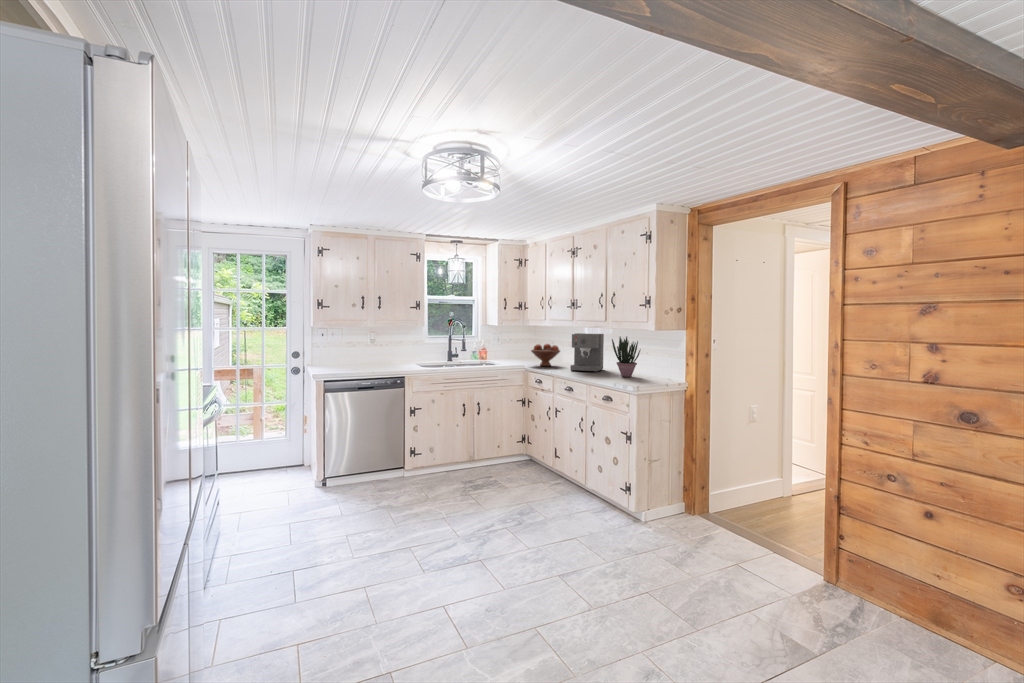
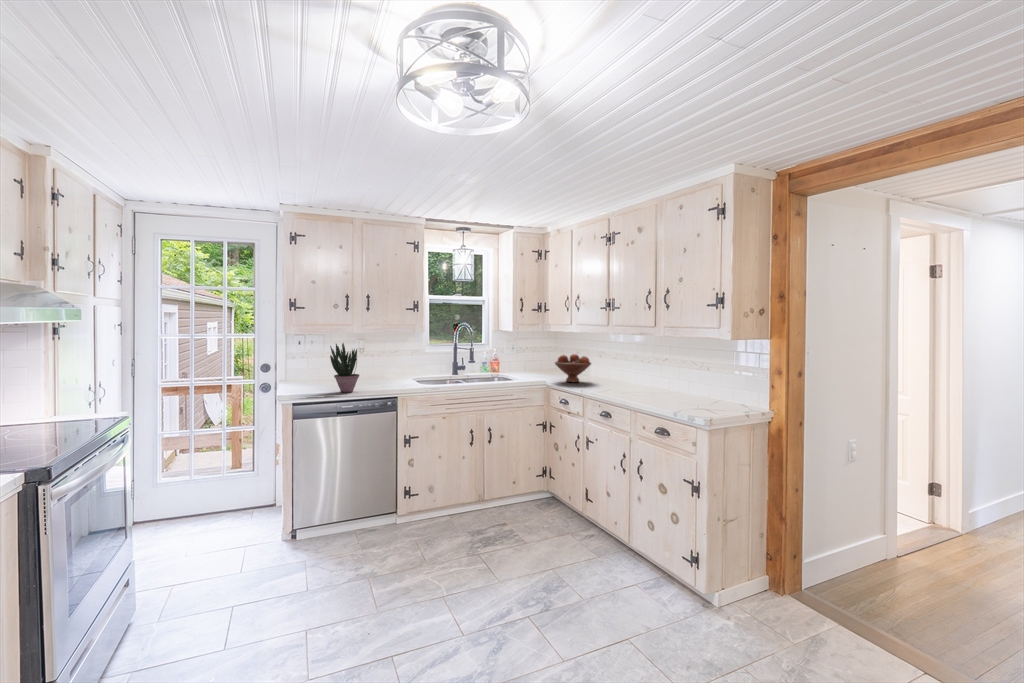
coffee maker: present [570,333,604,372] -> none [606,342,648,392]
potted plant: present [612,336,640,377] -> present [330,343,359,393]

